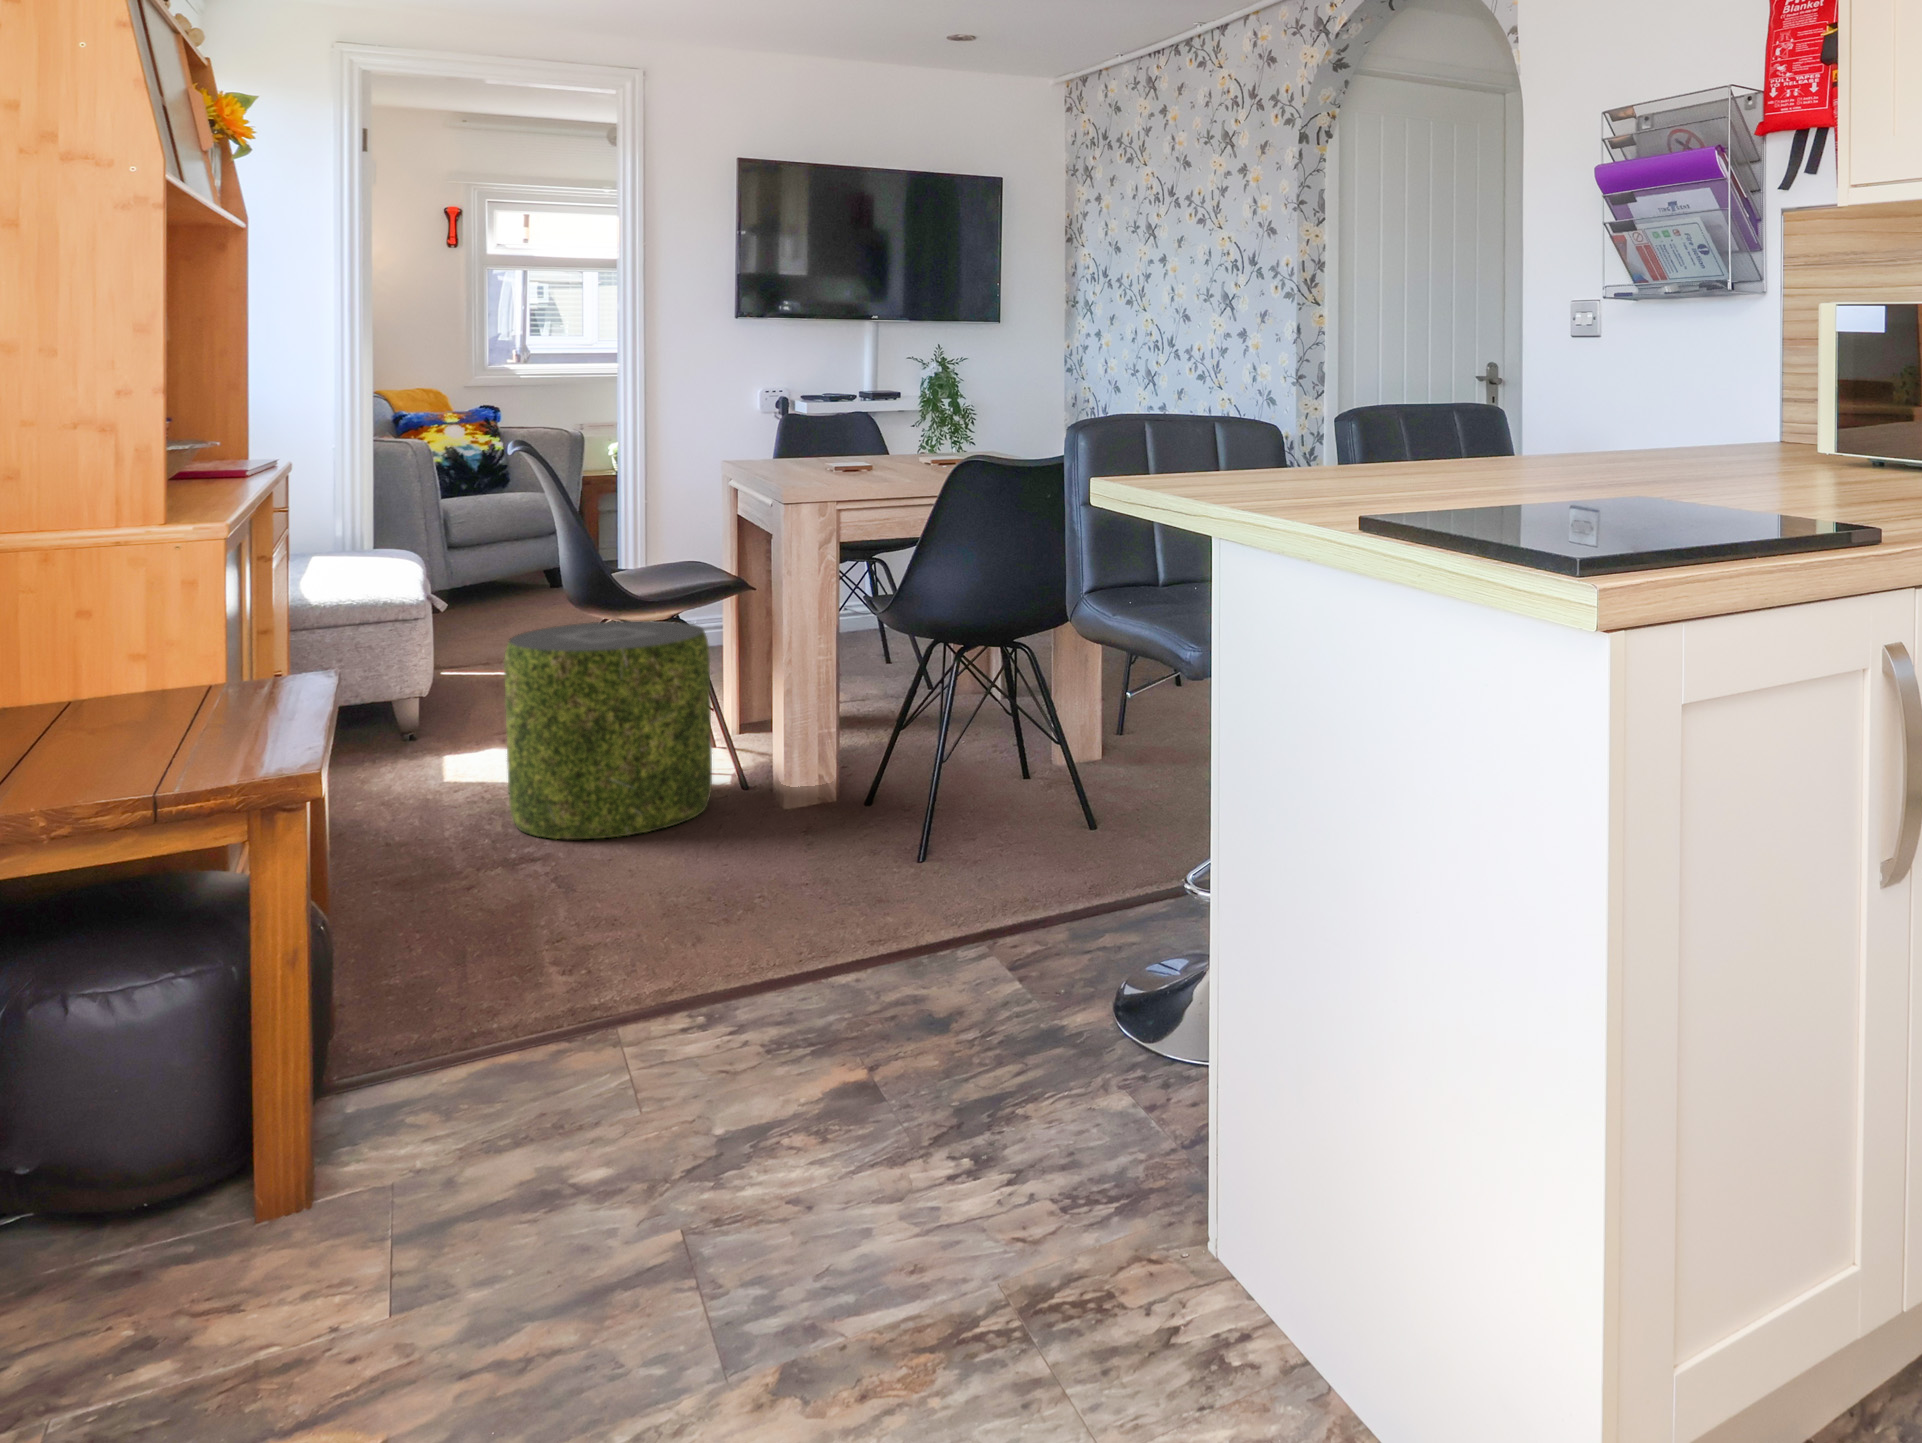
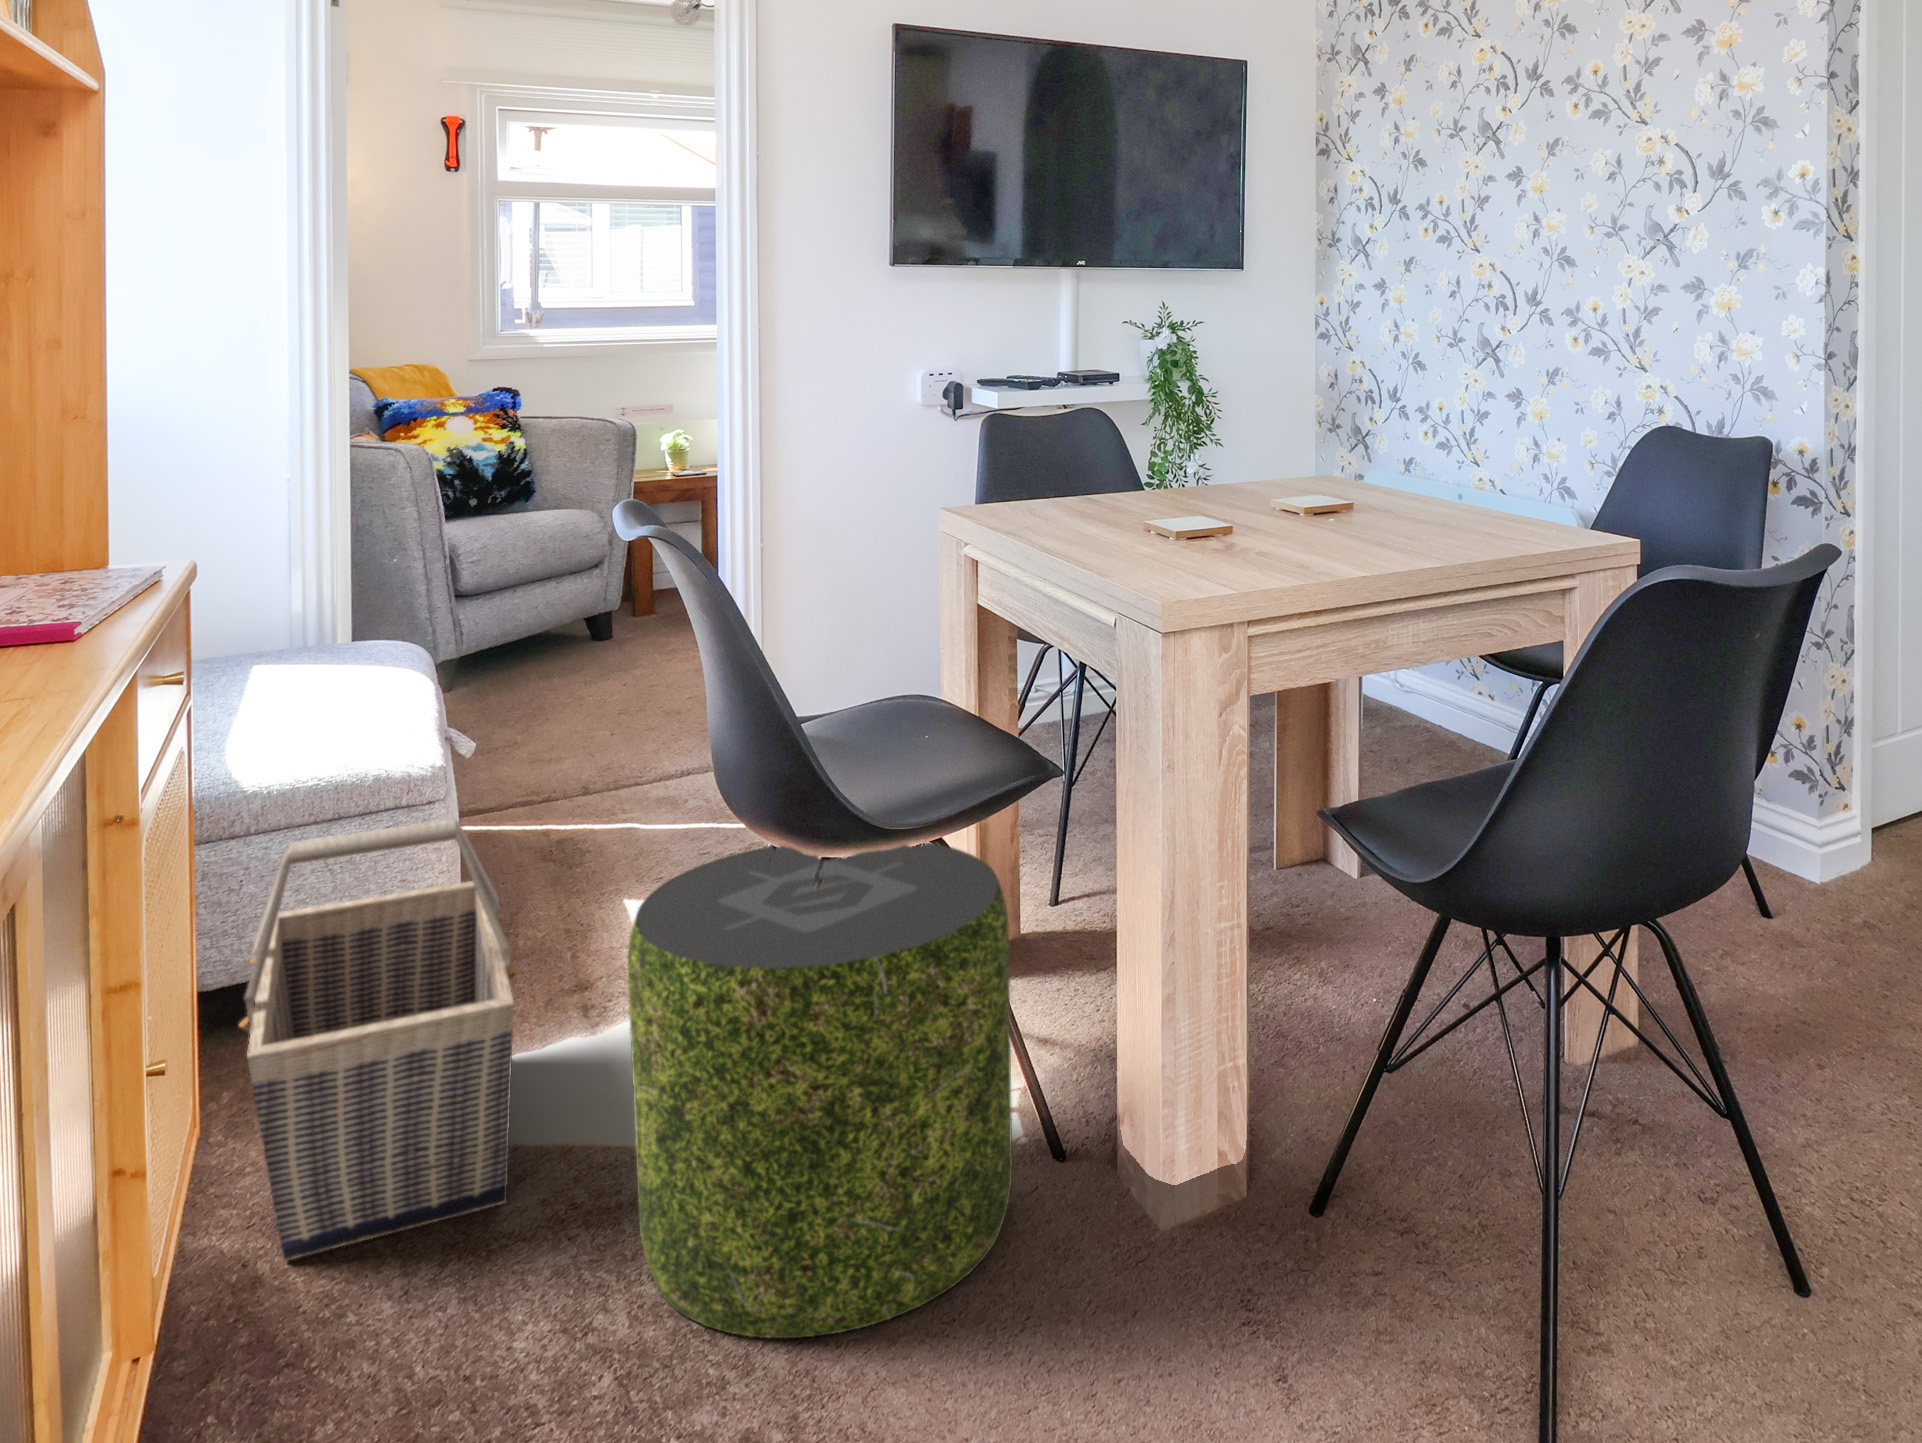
basket: none [306,611,455,819] -> present [239,819,519,1261]

